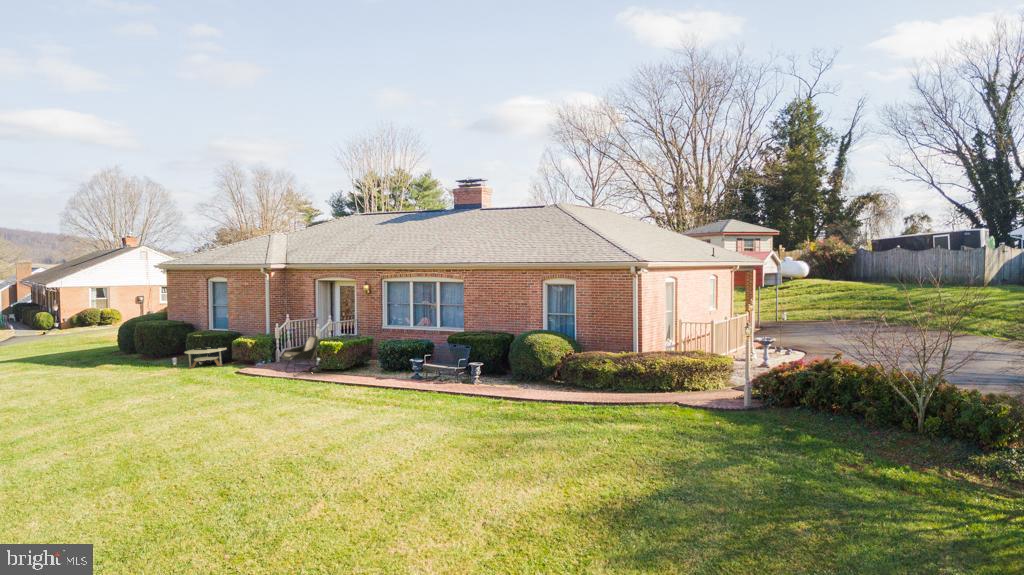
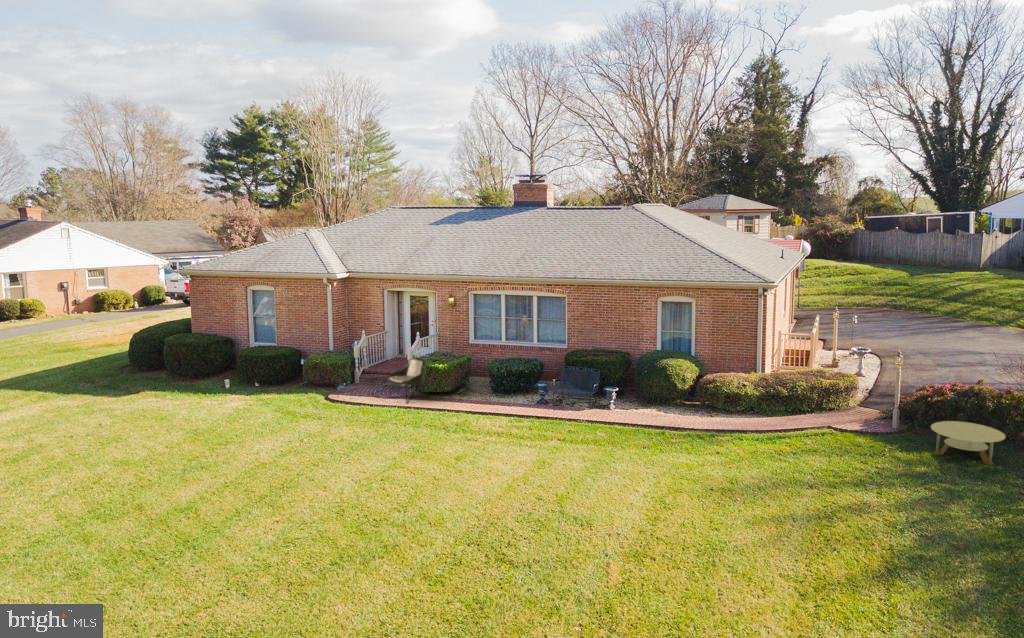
round table: present [184,348,227,369] -> present [931,421,1005,465]

